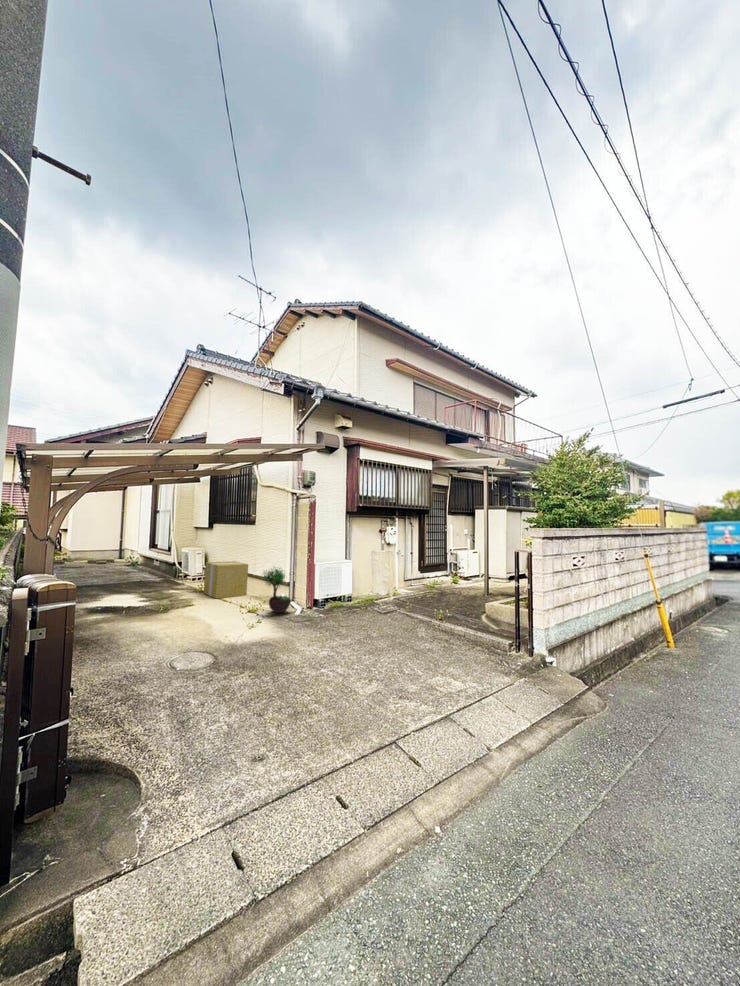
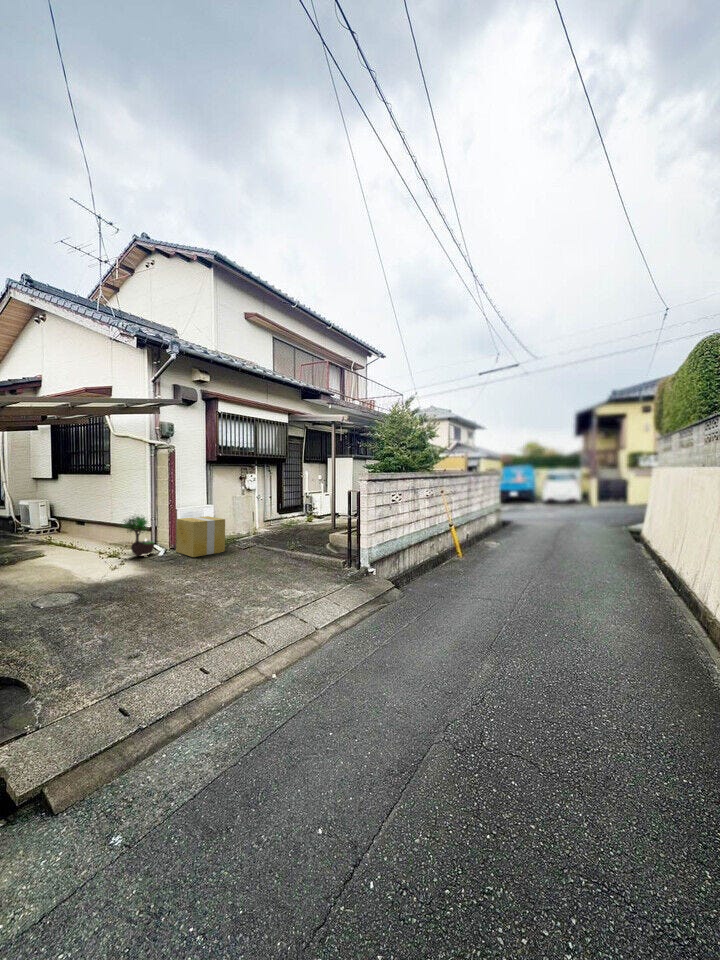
cardboard box: present [204,561,248,598] -> present [176,516,225,557]

